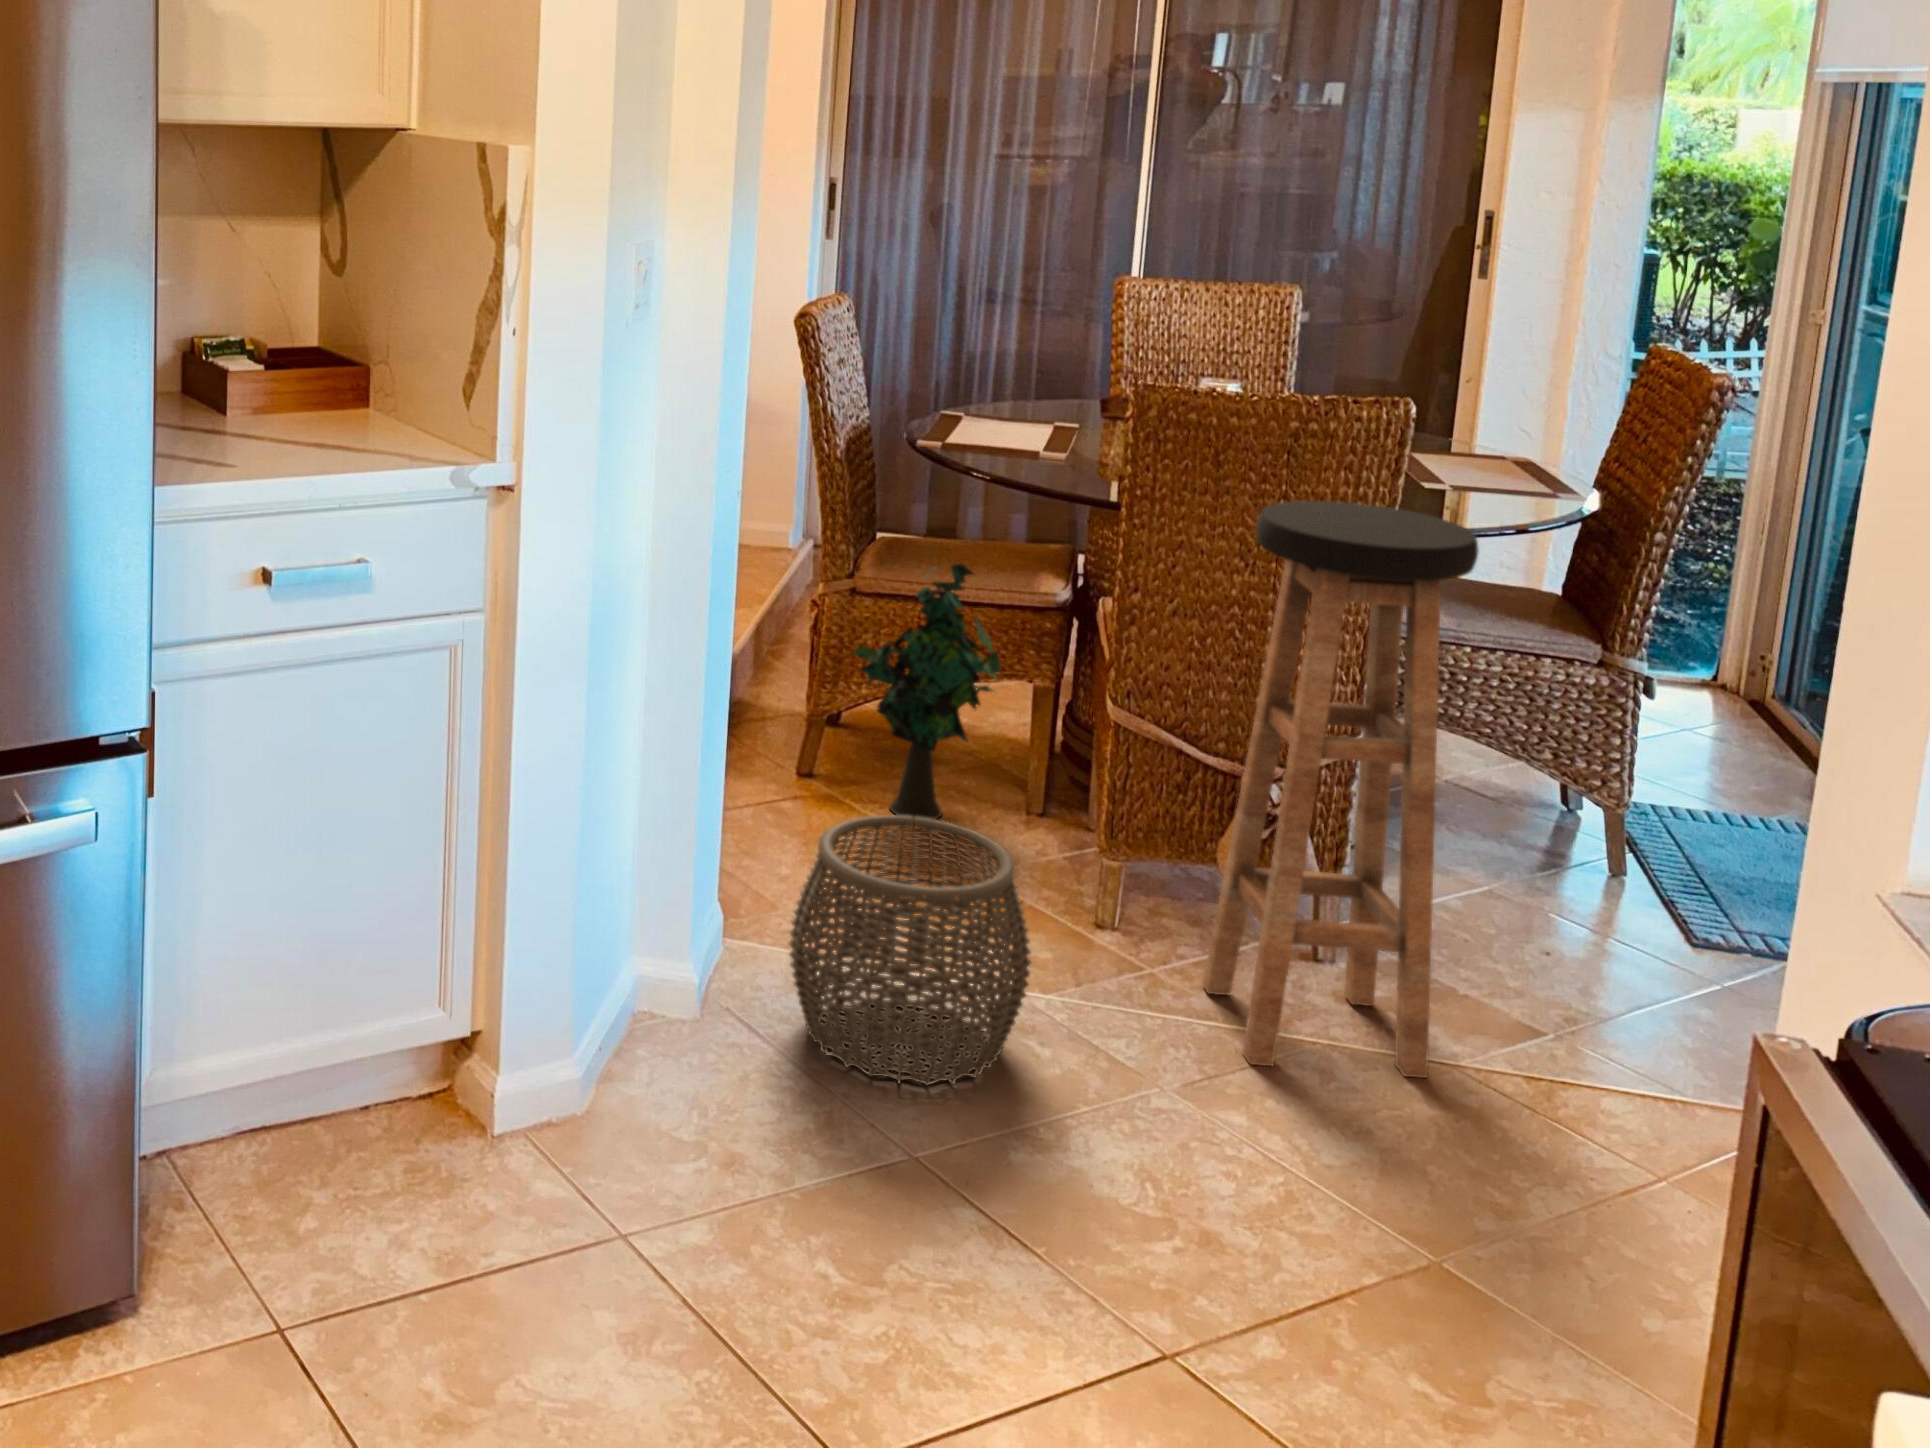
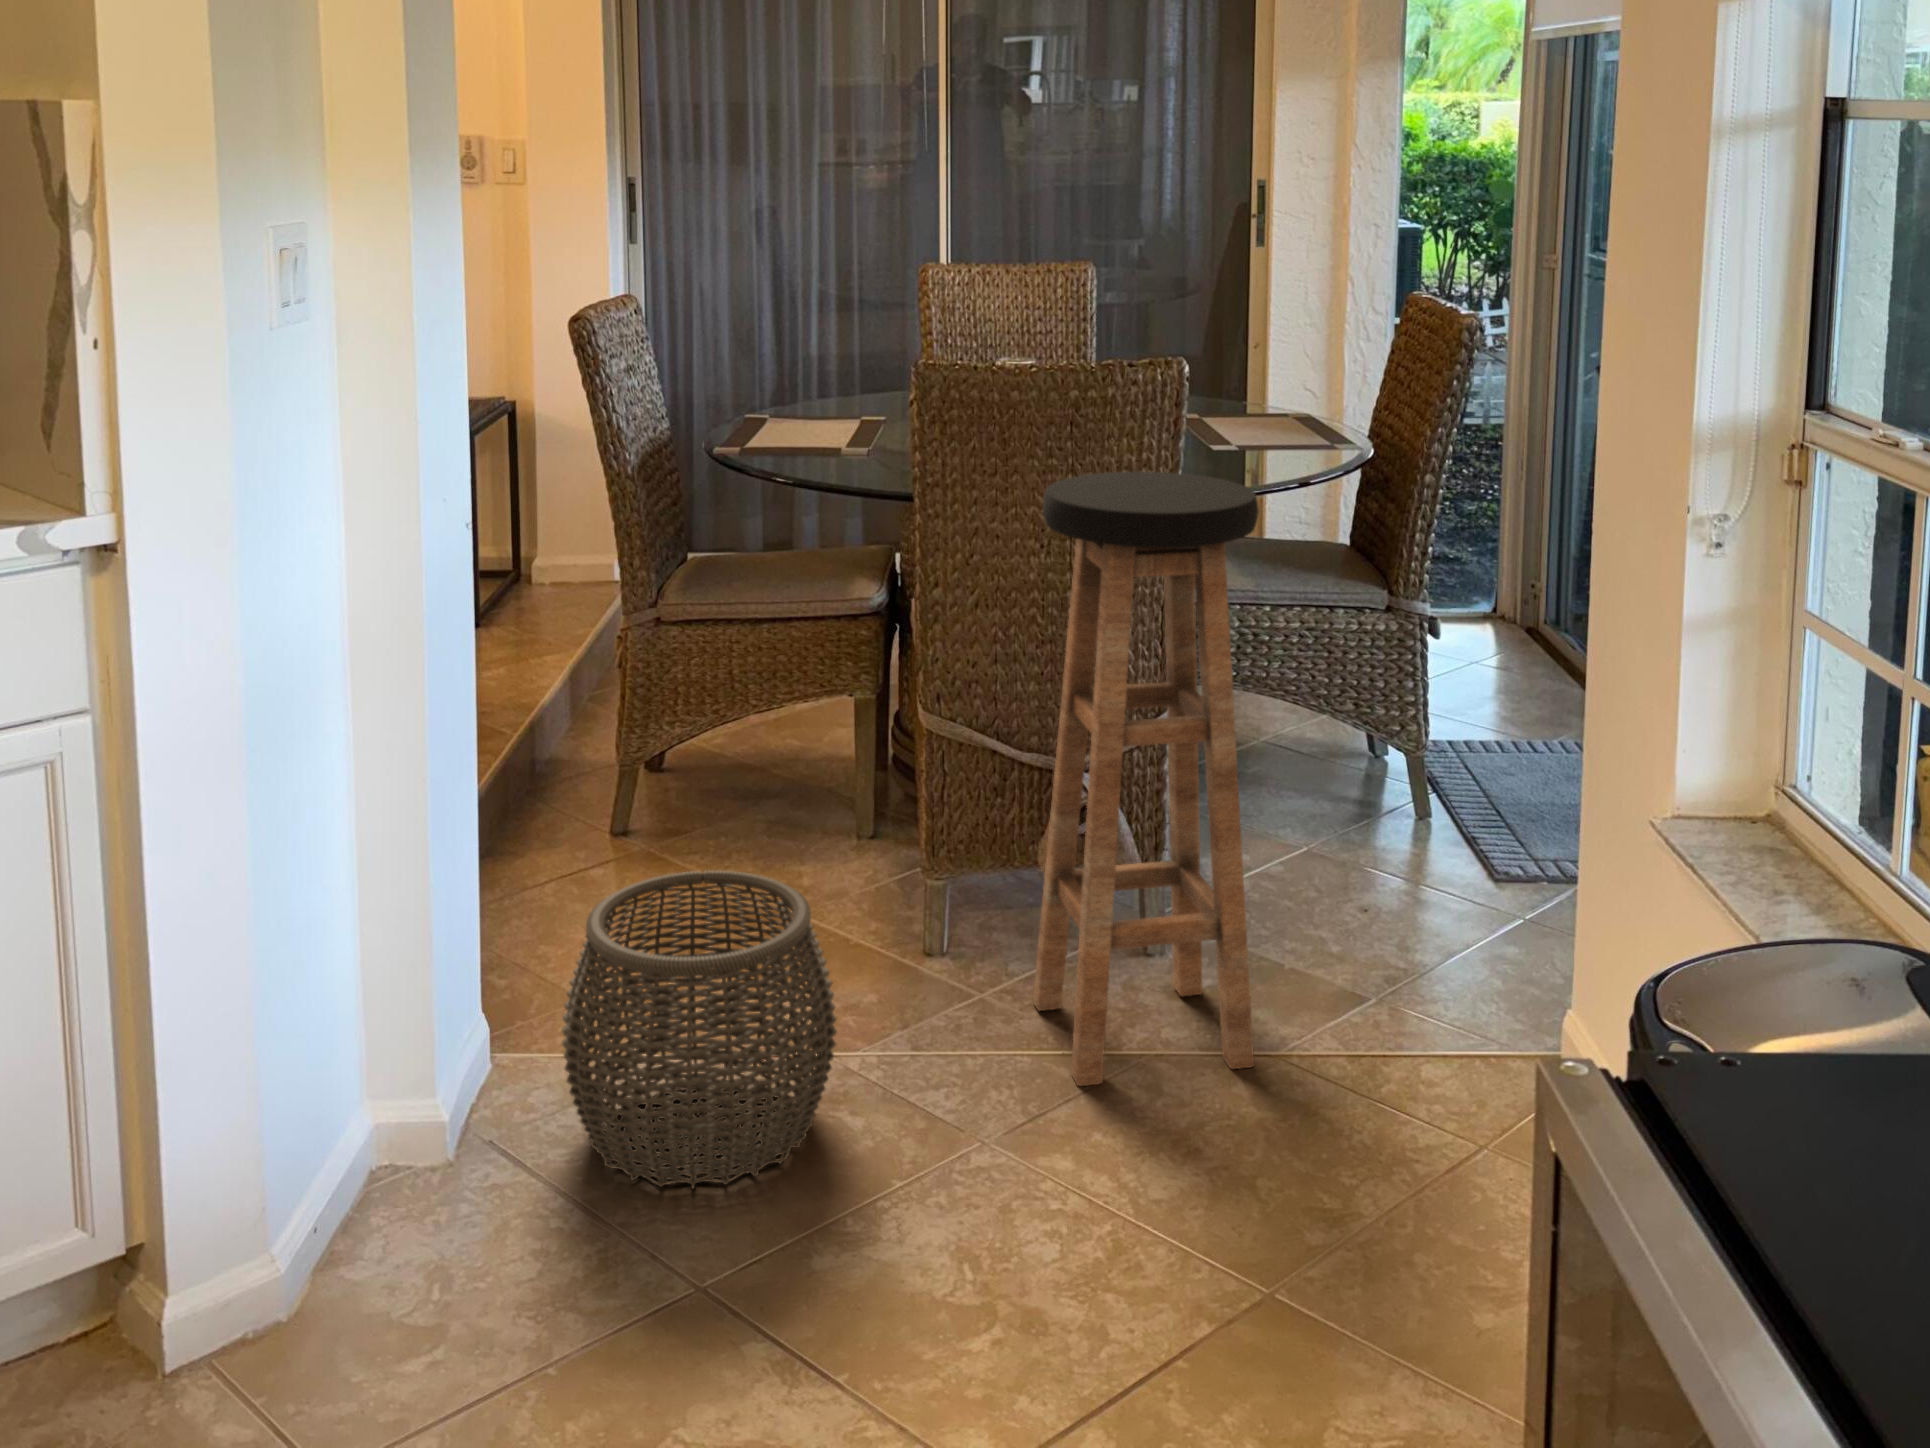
decorative plant: present [853,563,1001,819] -> none [662,577,824,860]

